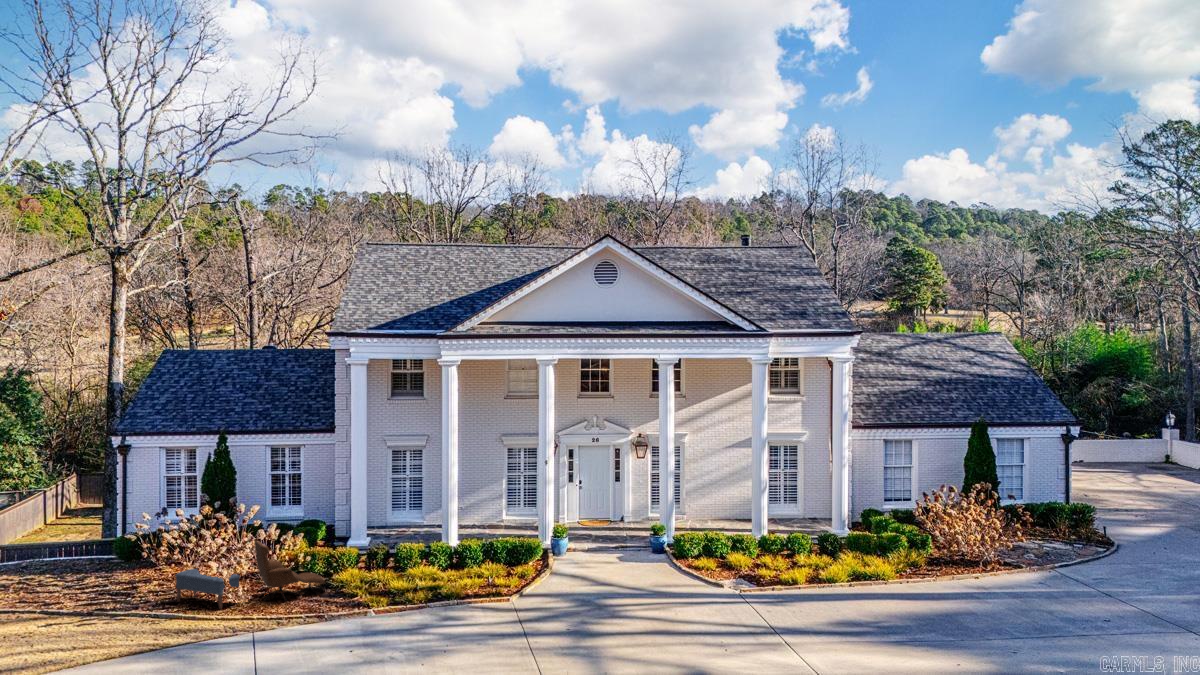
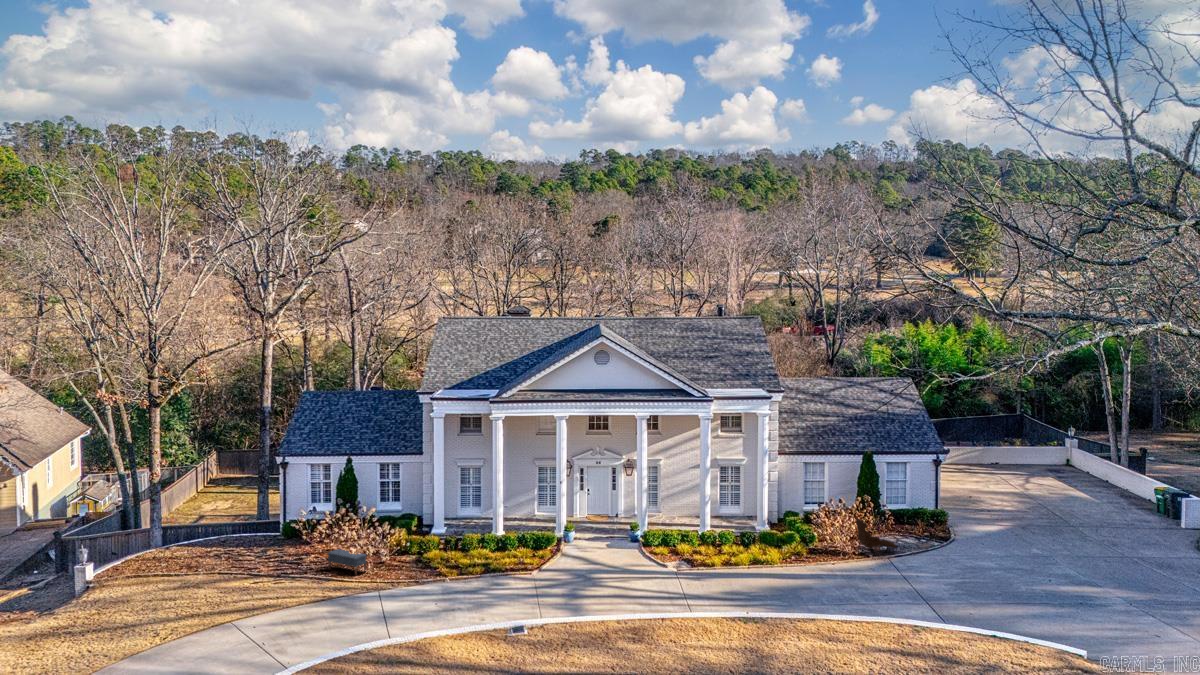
lounge chair: present [254,541,324,601] -> present [856,518,897,555]

